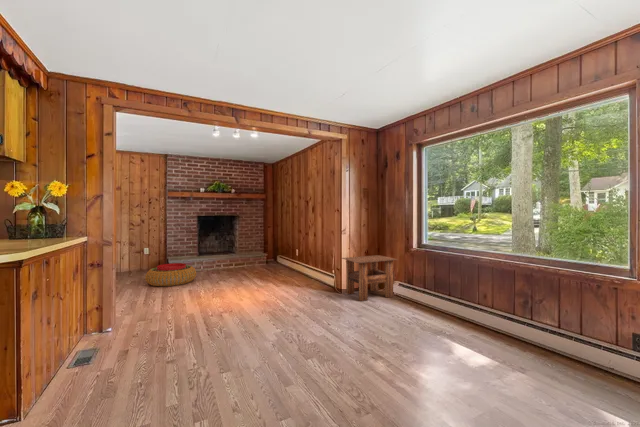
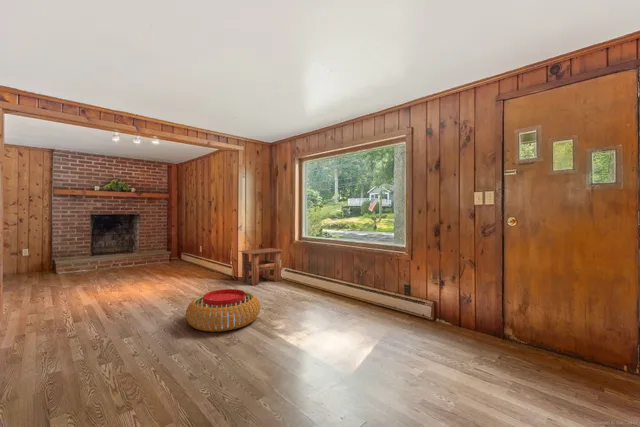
pouf: present [145,263,196,286] -> present [186,289,260,332]

